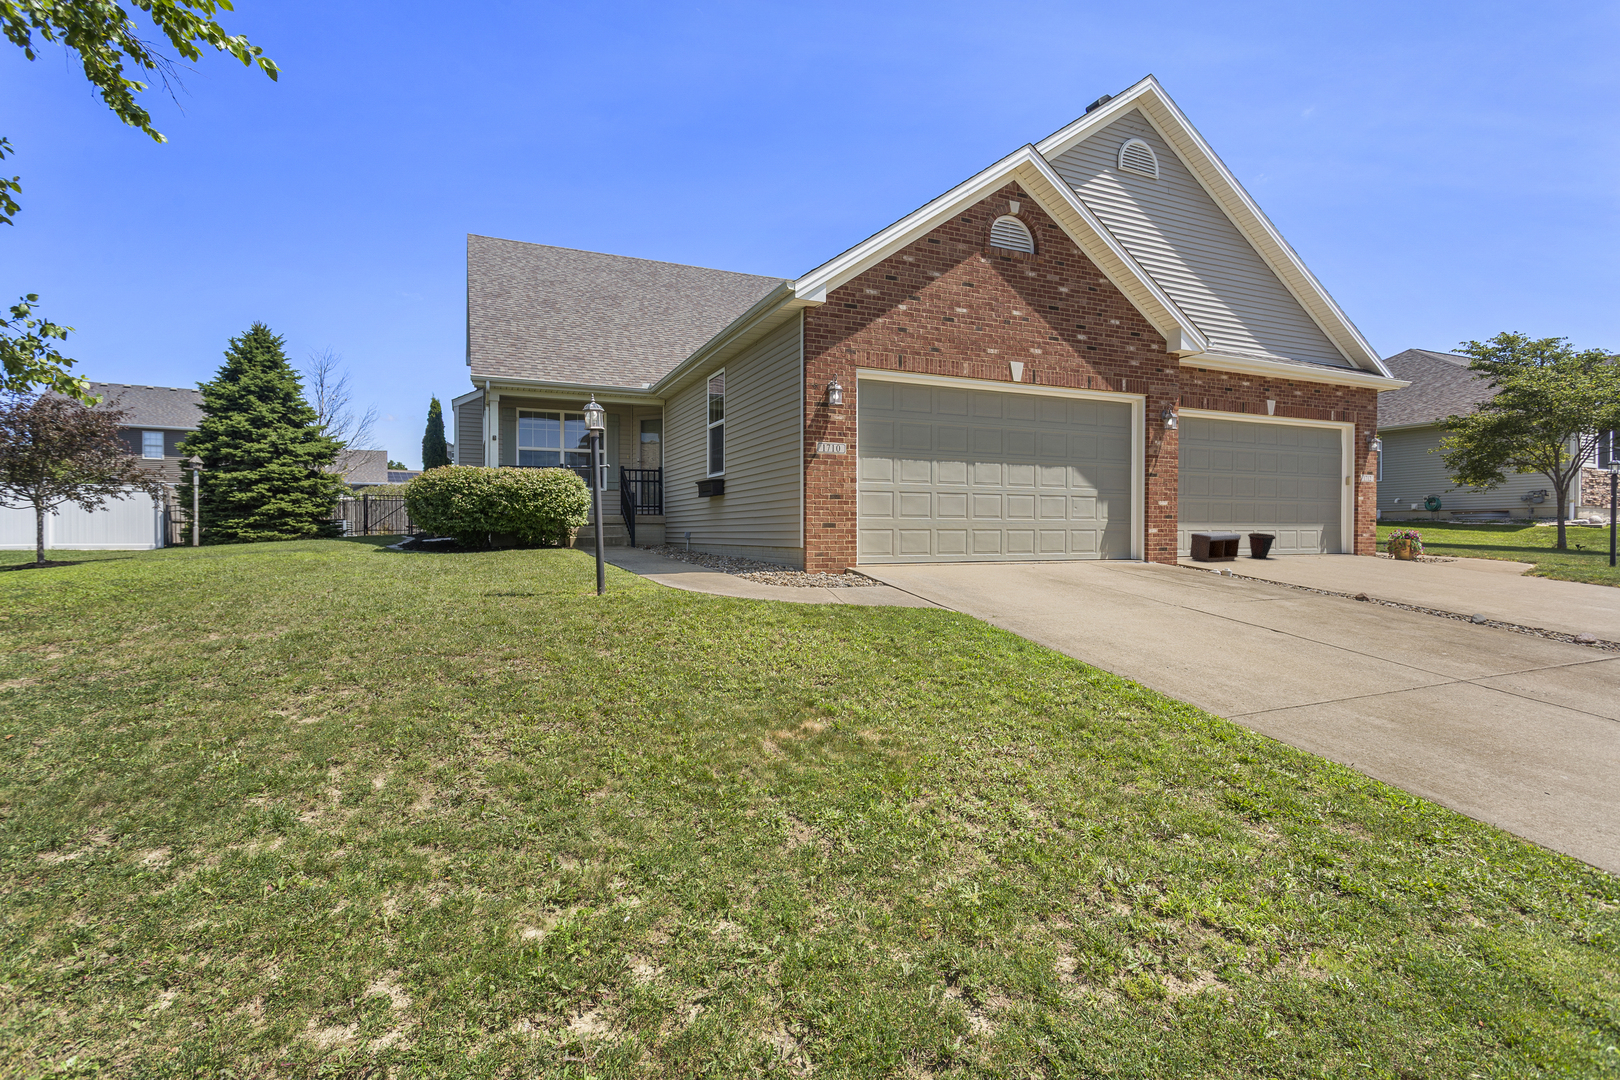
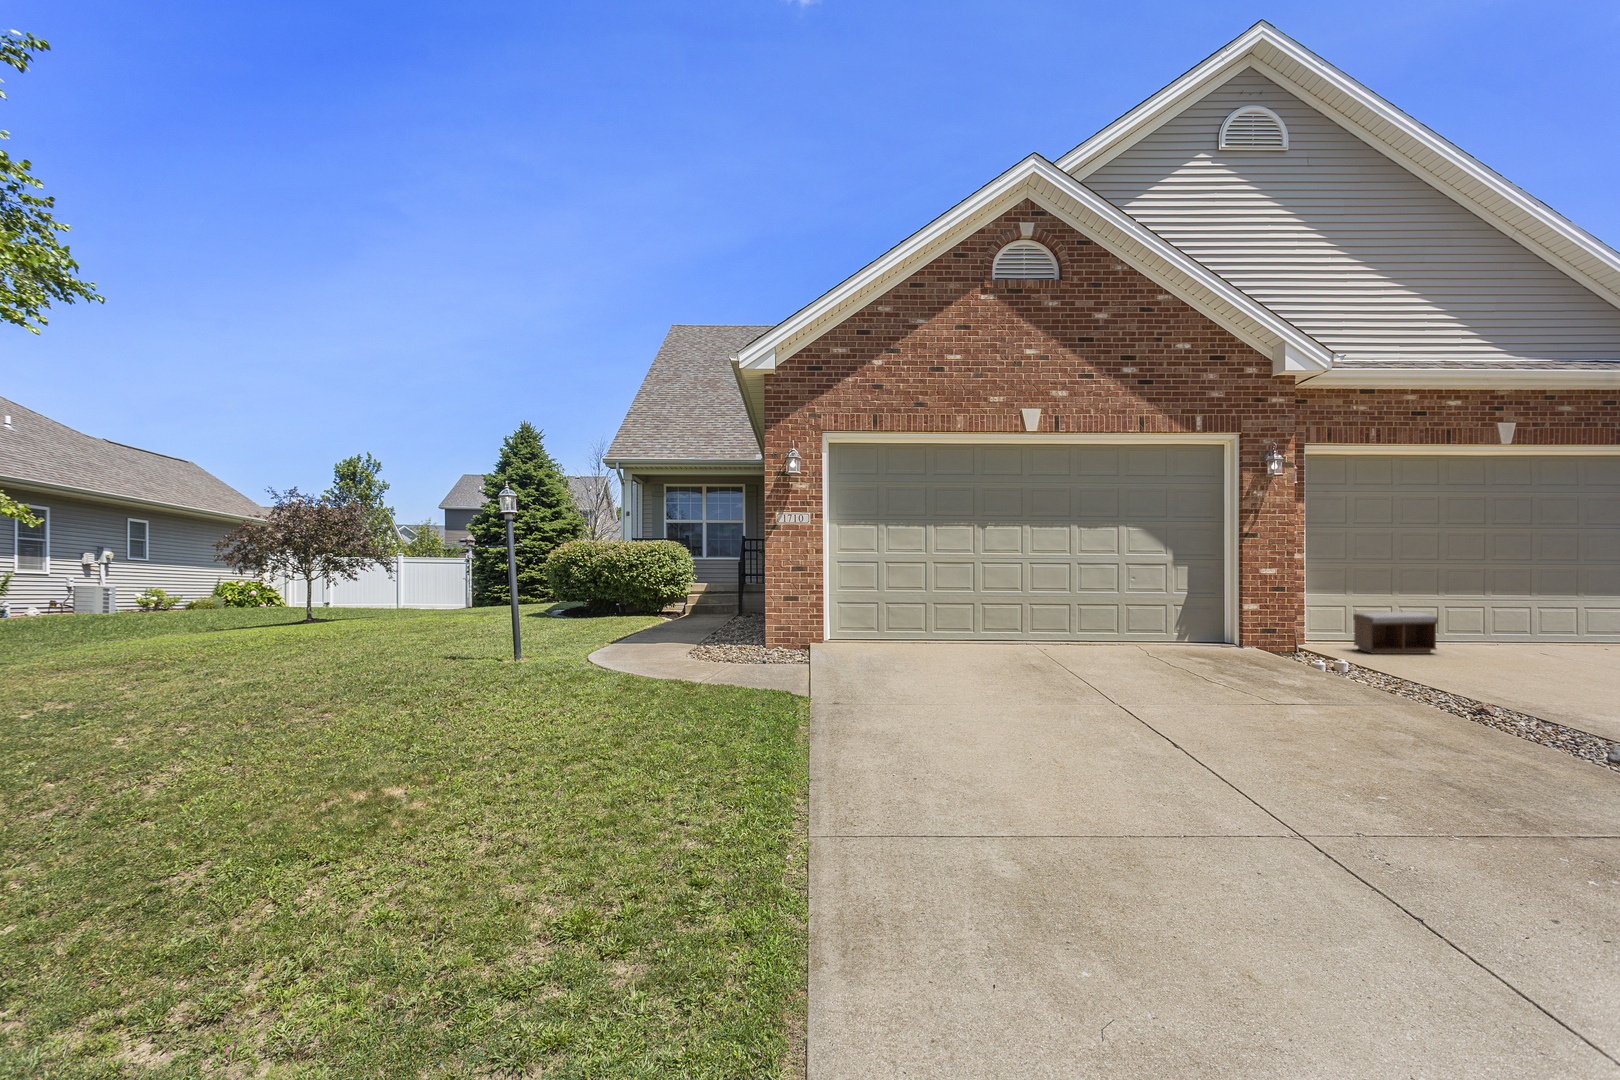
bucket: present [1248,533,1275,559] -> none [1470,615,1521,656]

